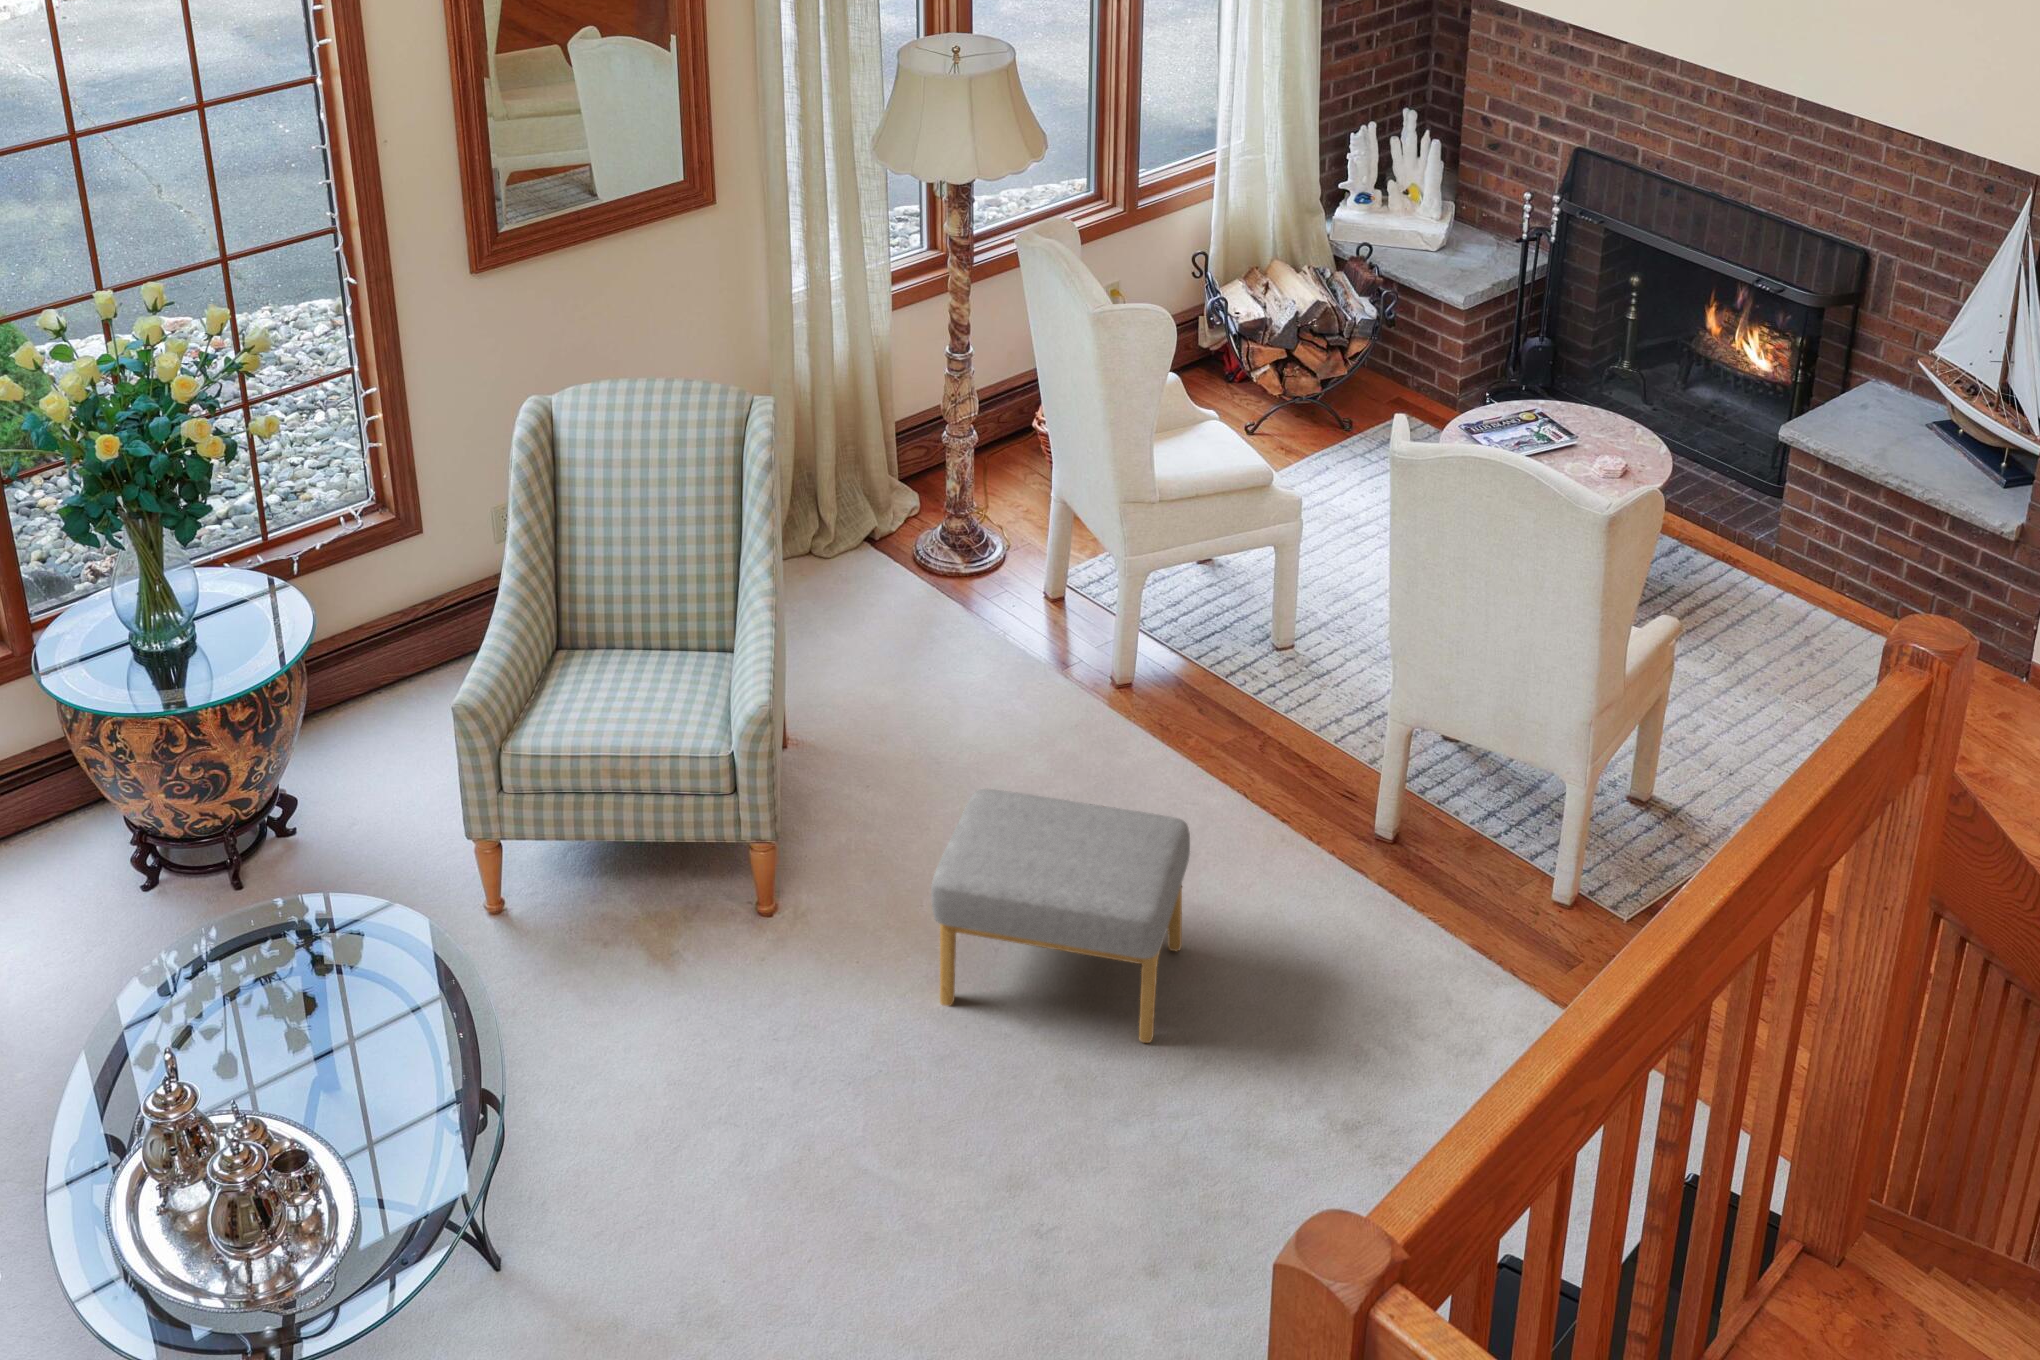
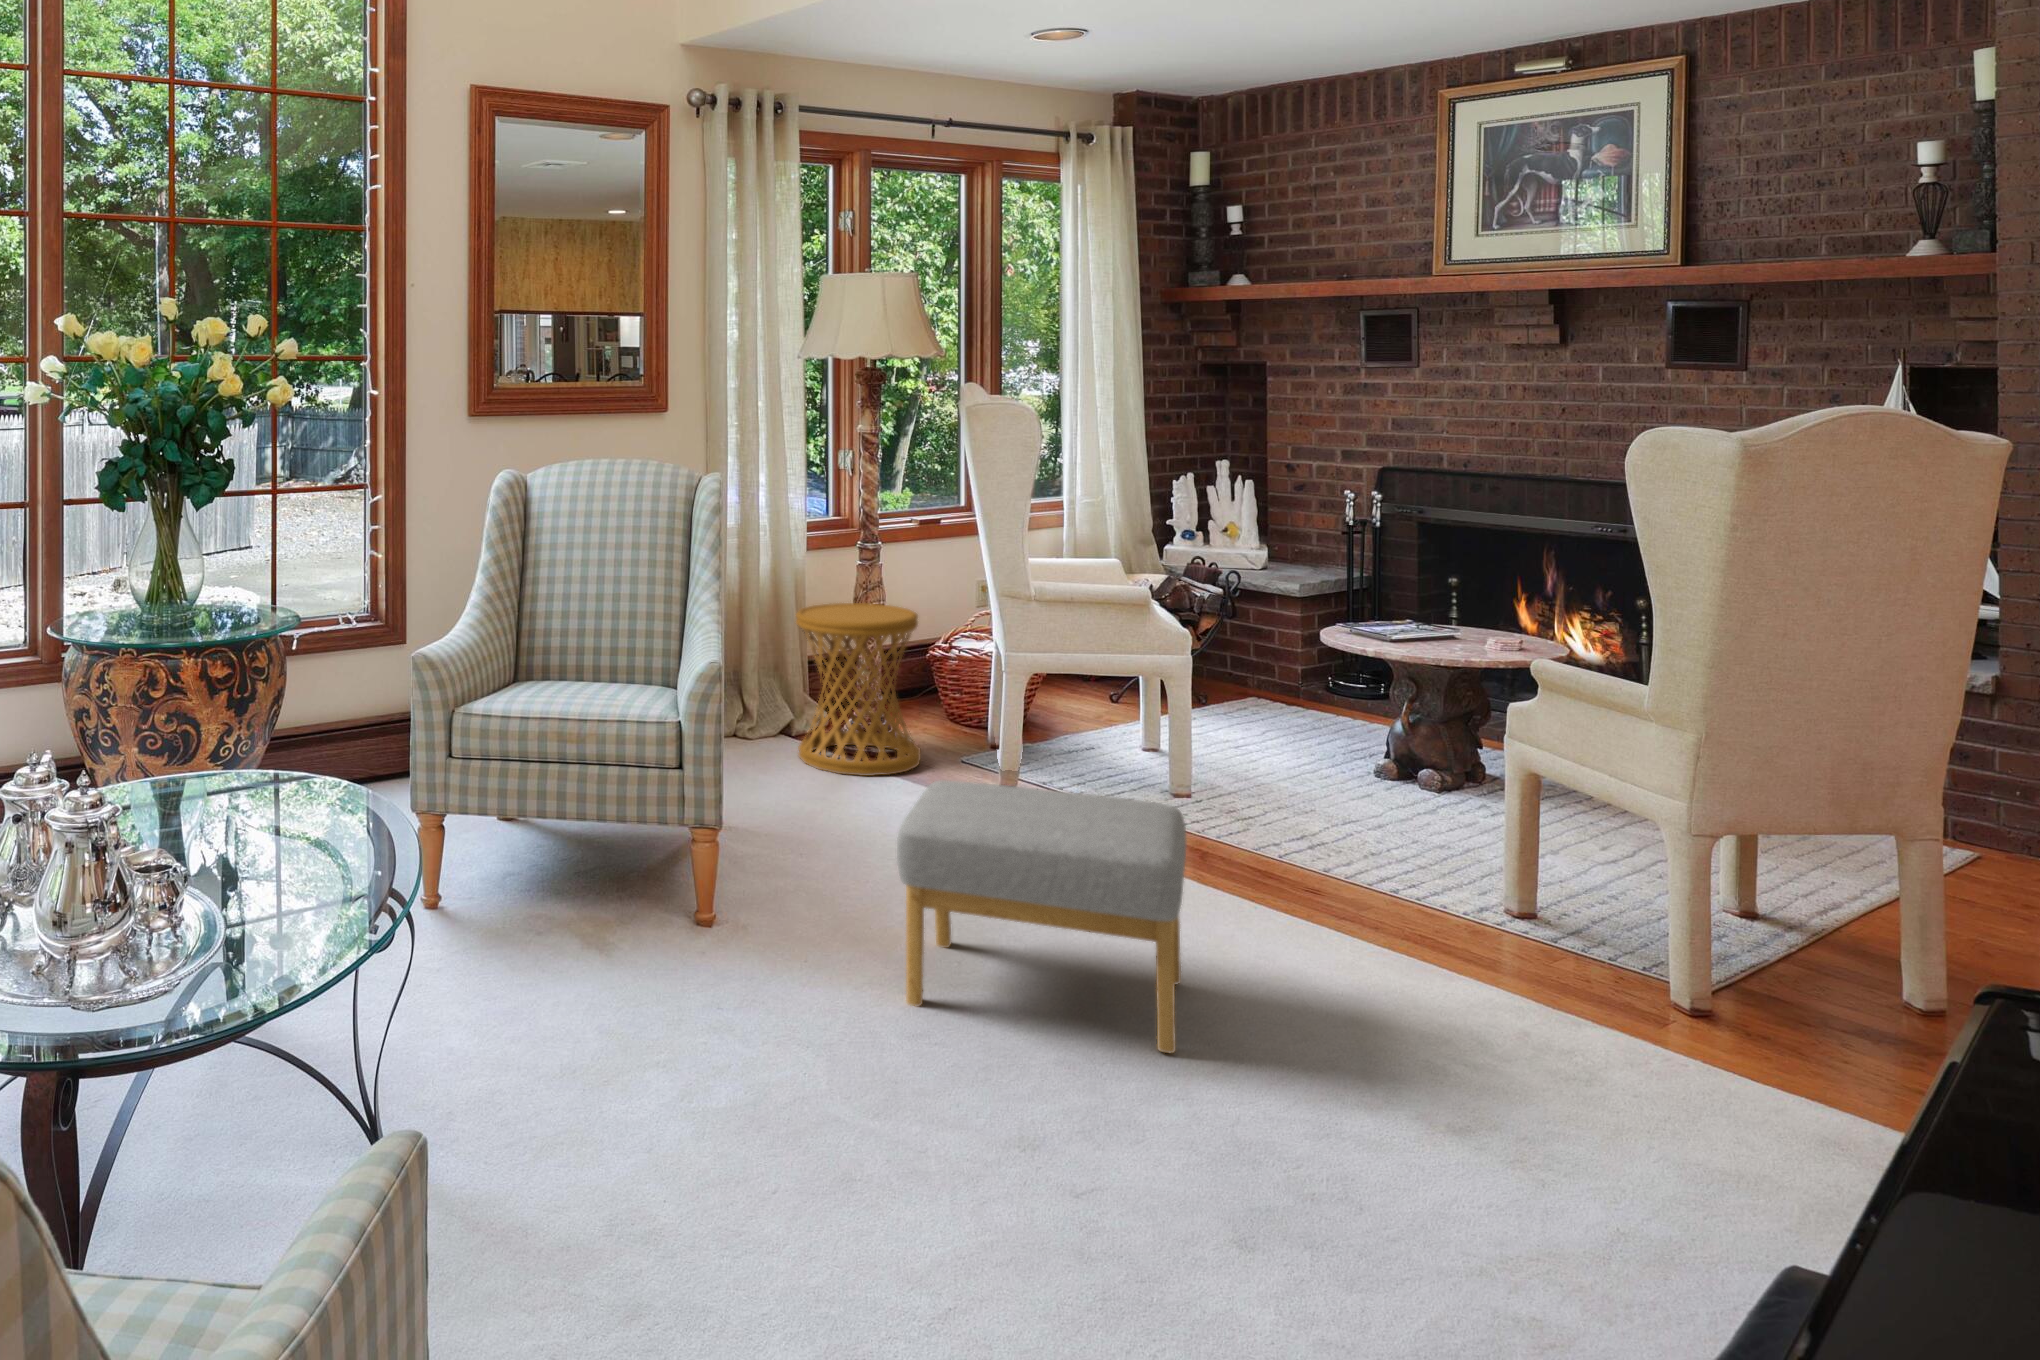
side table: none [872,420,1010,626] -> present [796,603,921,776]

